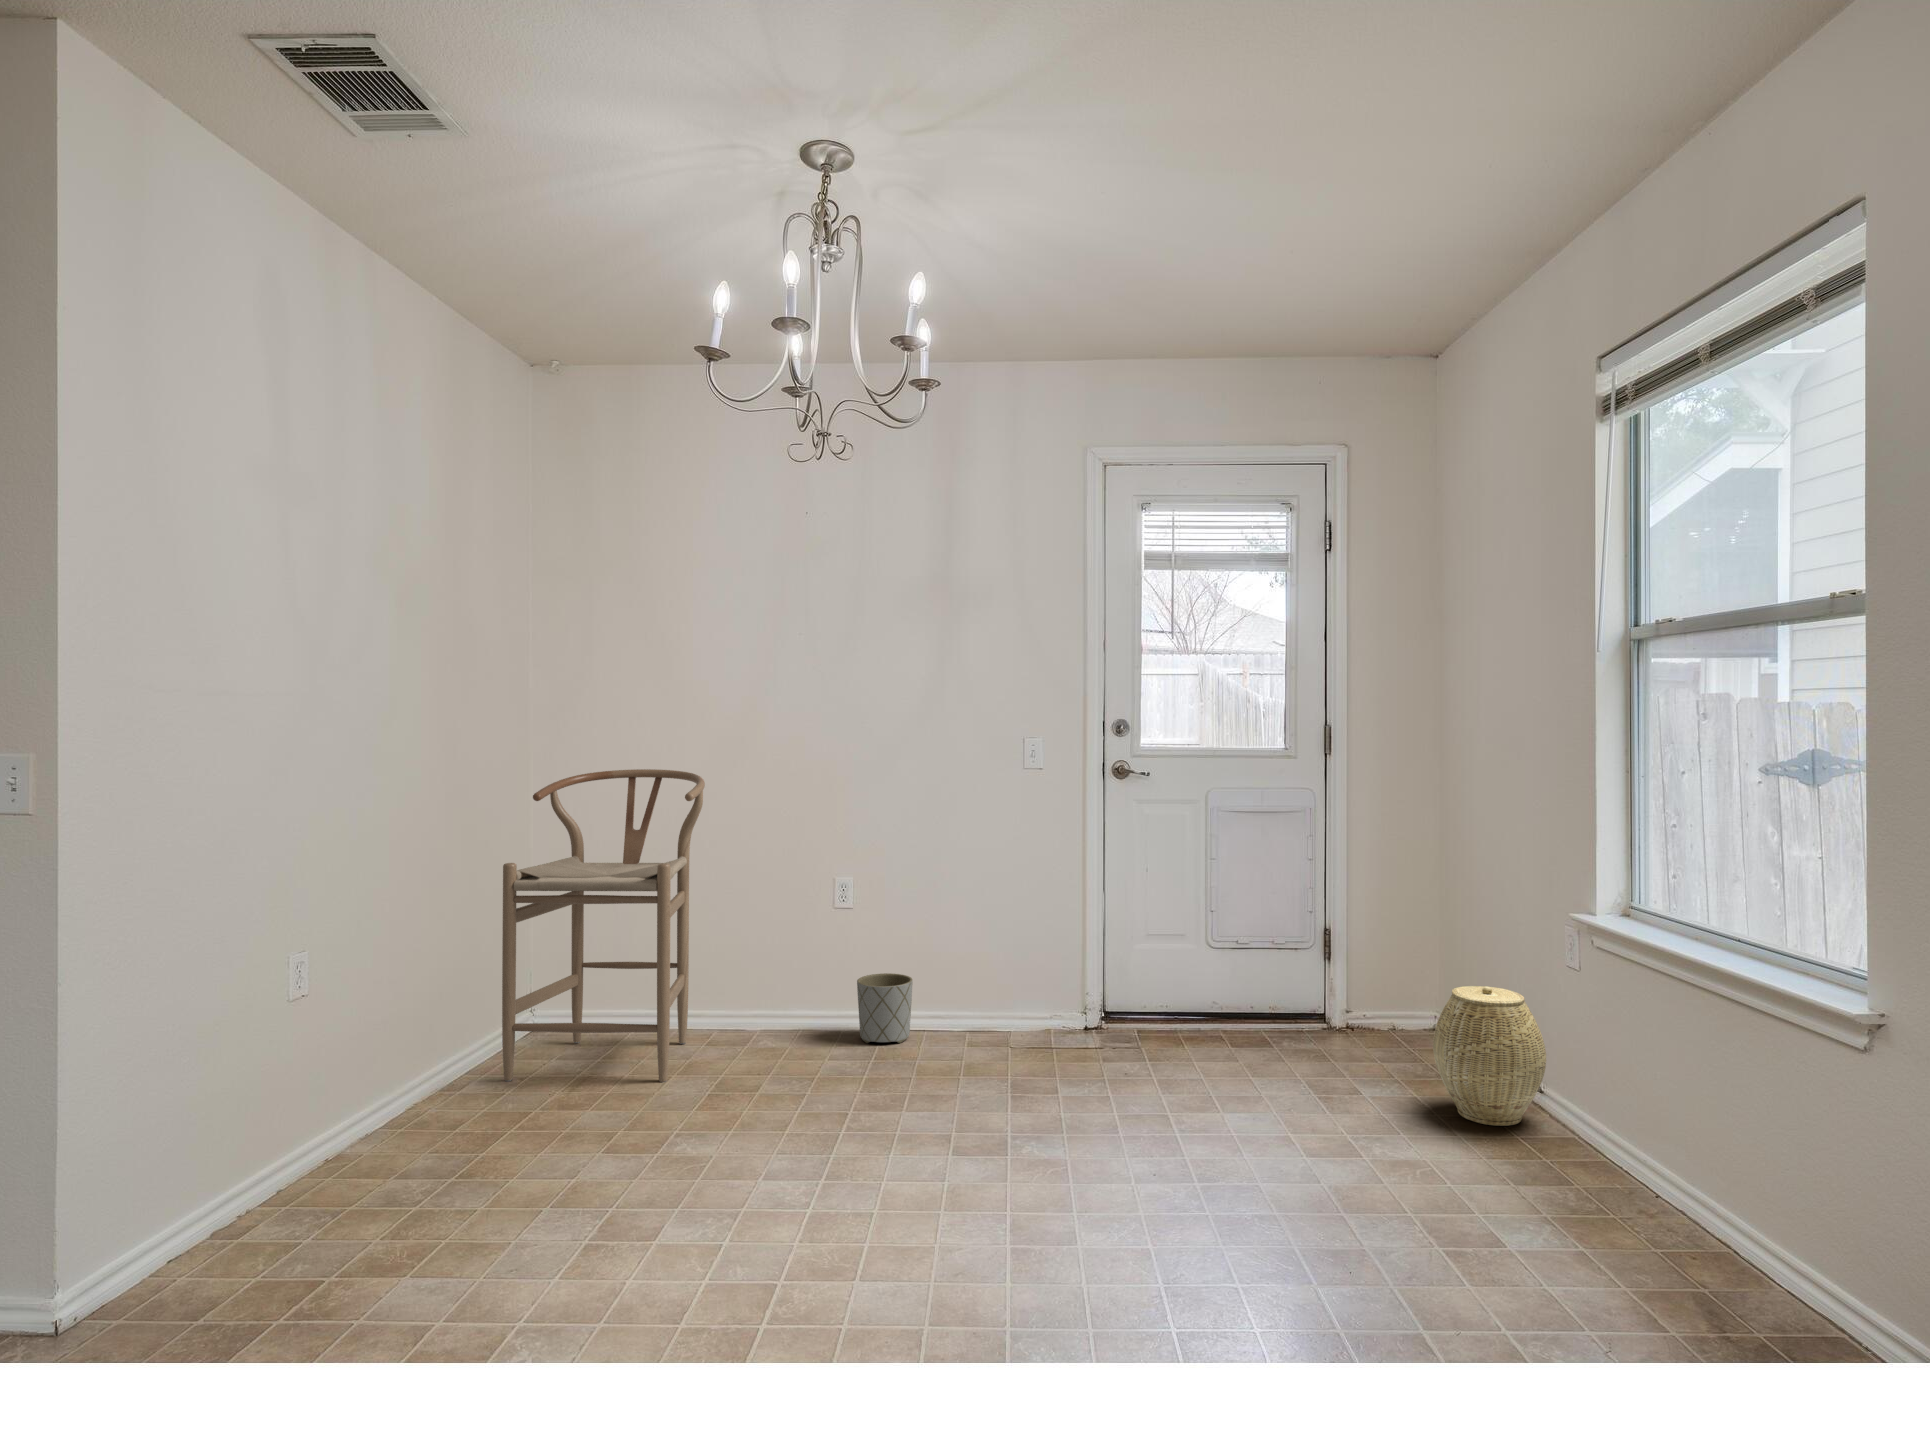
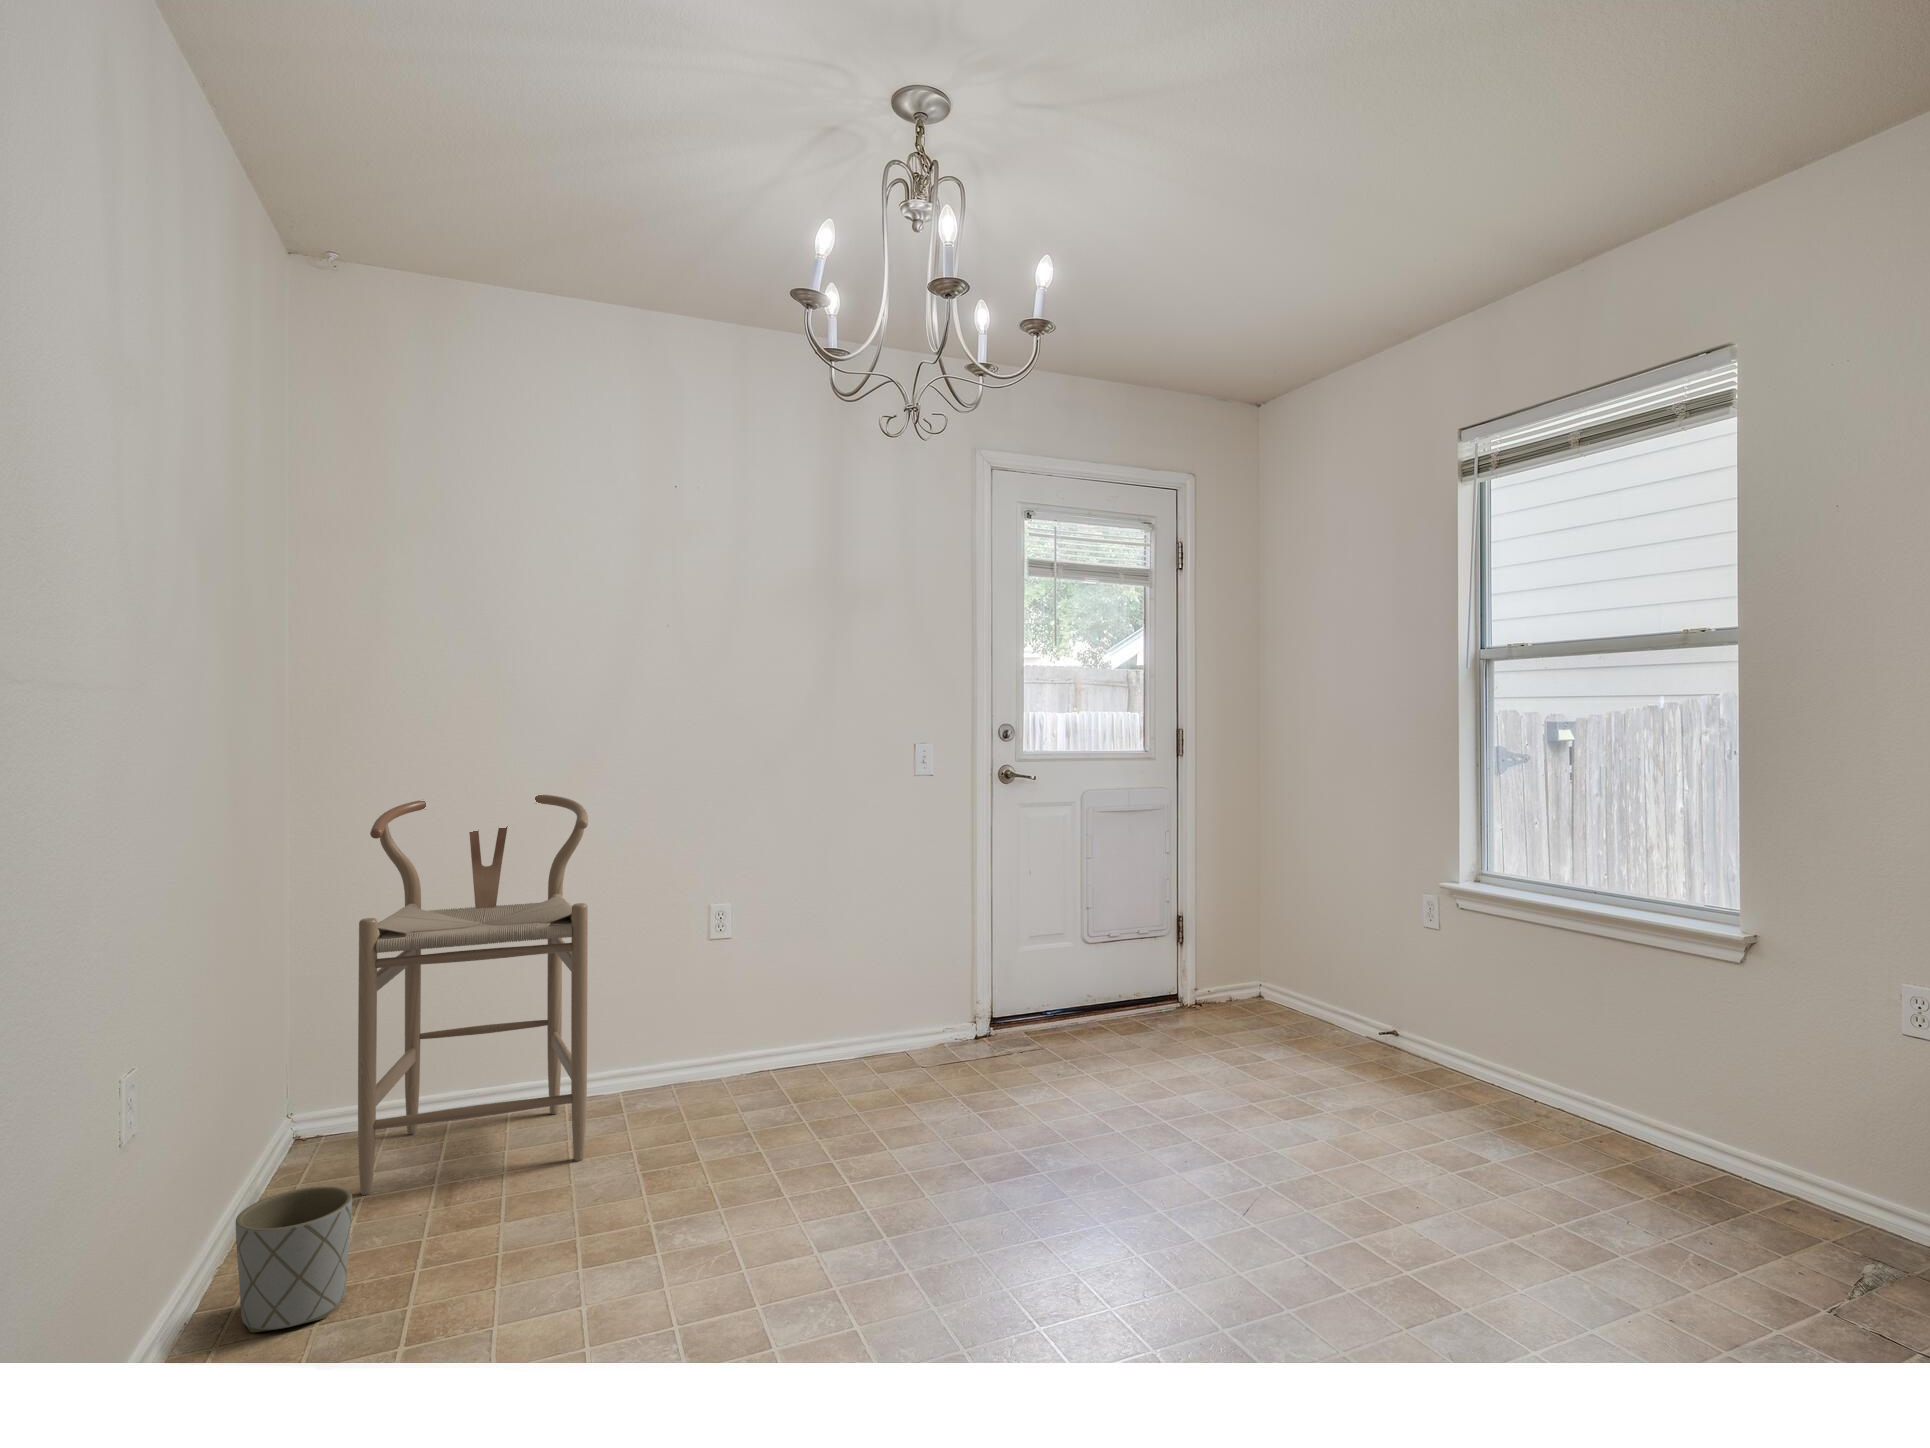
planter: present [857,973,913,1043] -> present [236,1186,352,1333]
woven basket: present [1433,986,1546,1126] -> none [1330,953,1422,1071]

